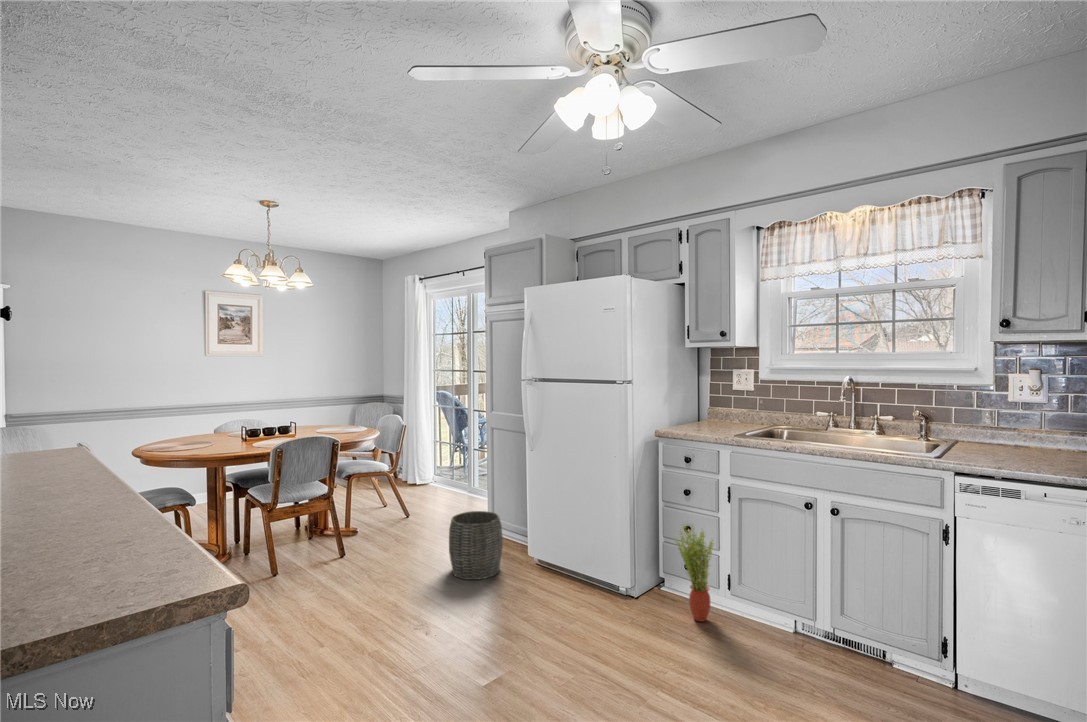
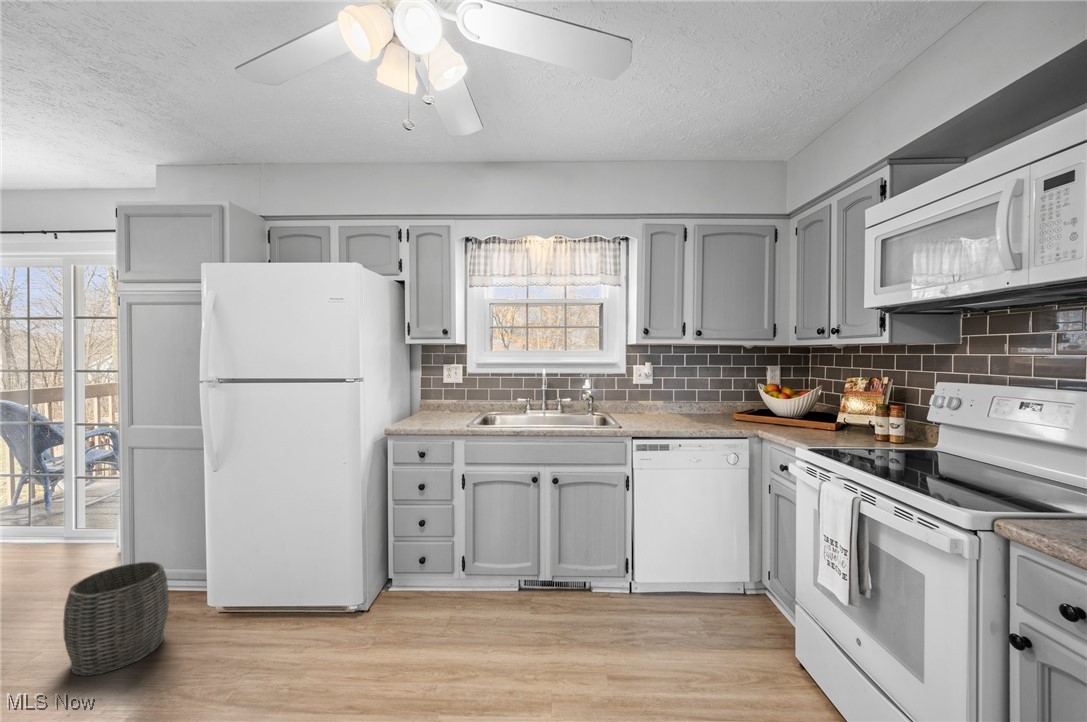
potted plant: present [676,525,713,622] -> none [415,516,456,609]

